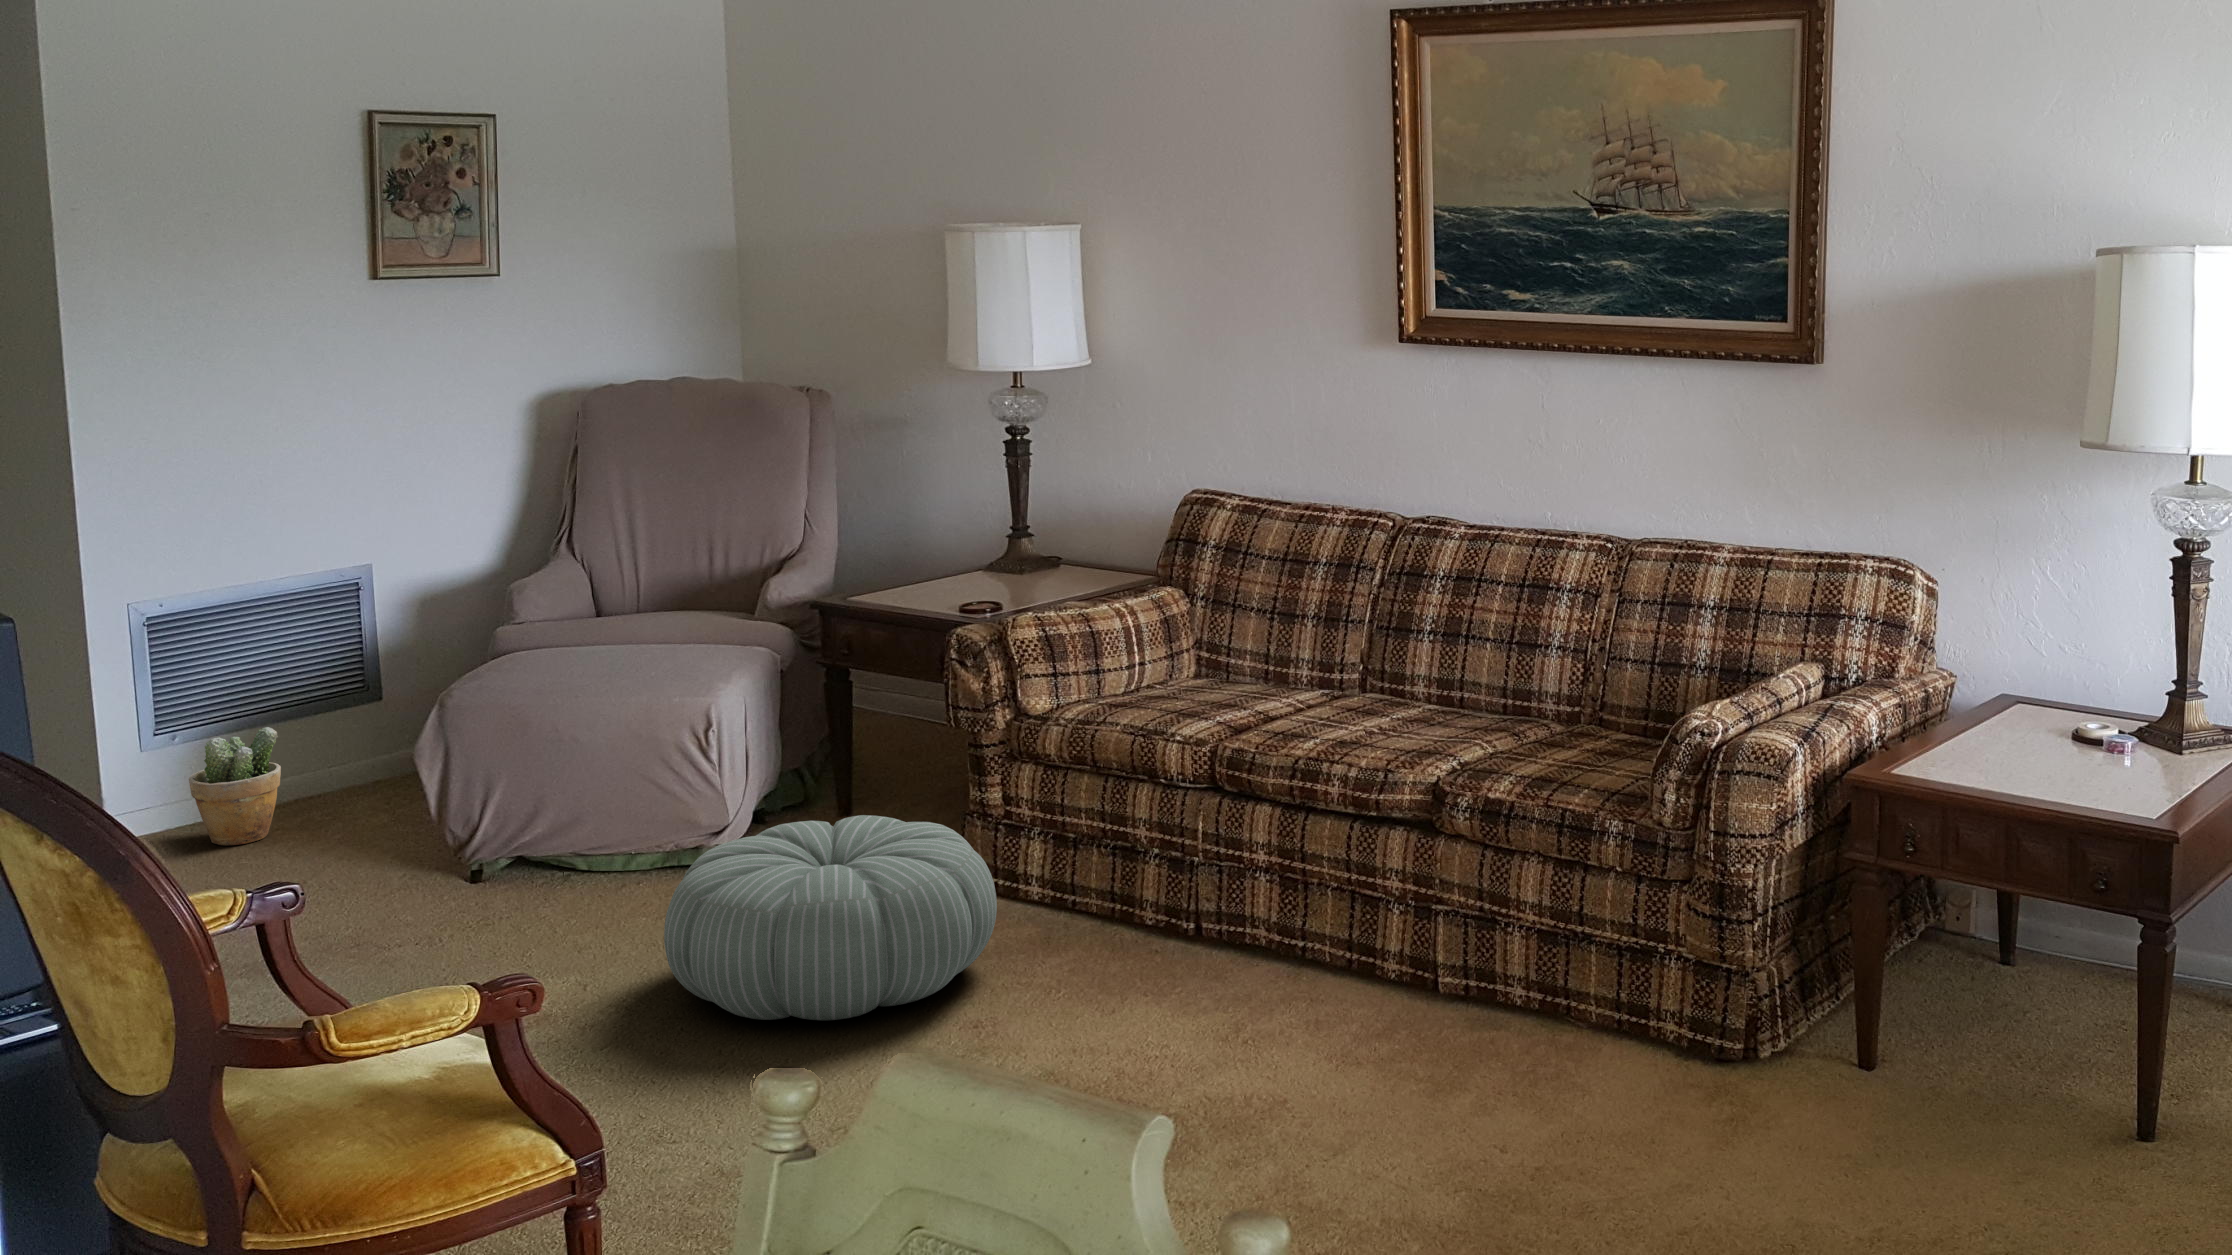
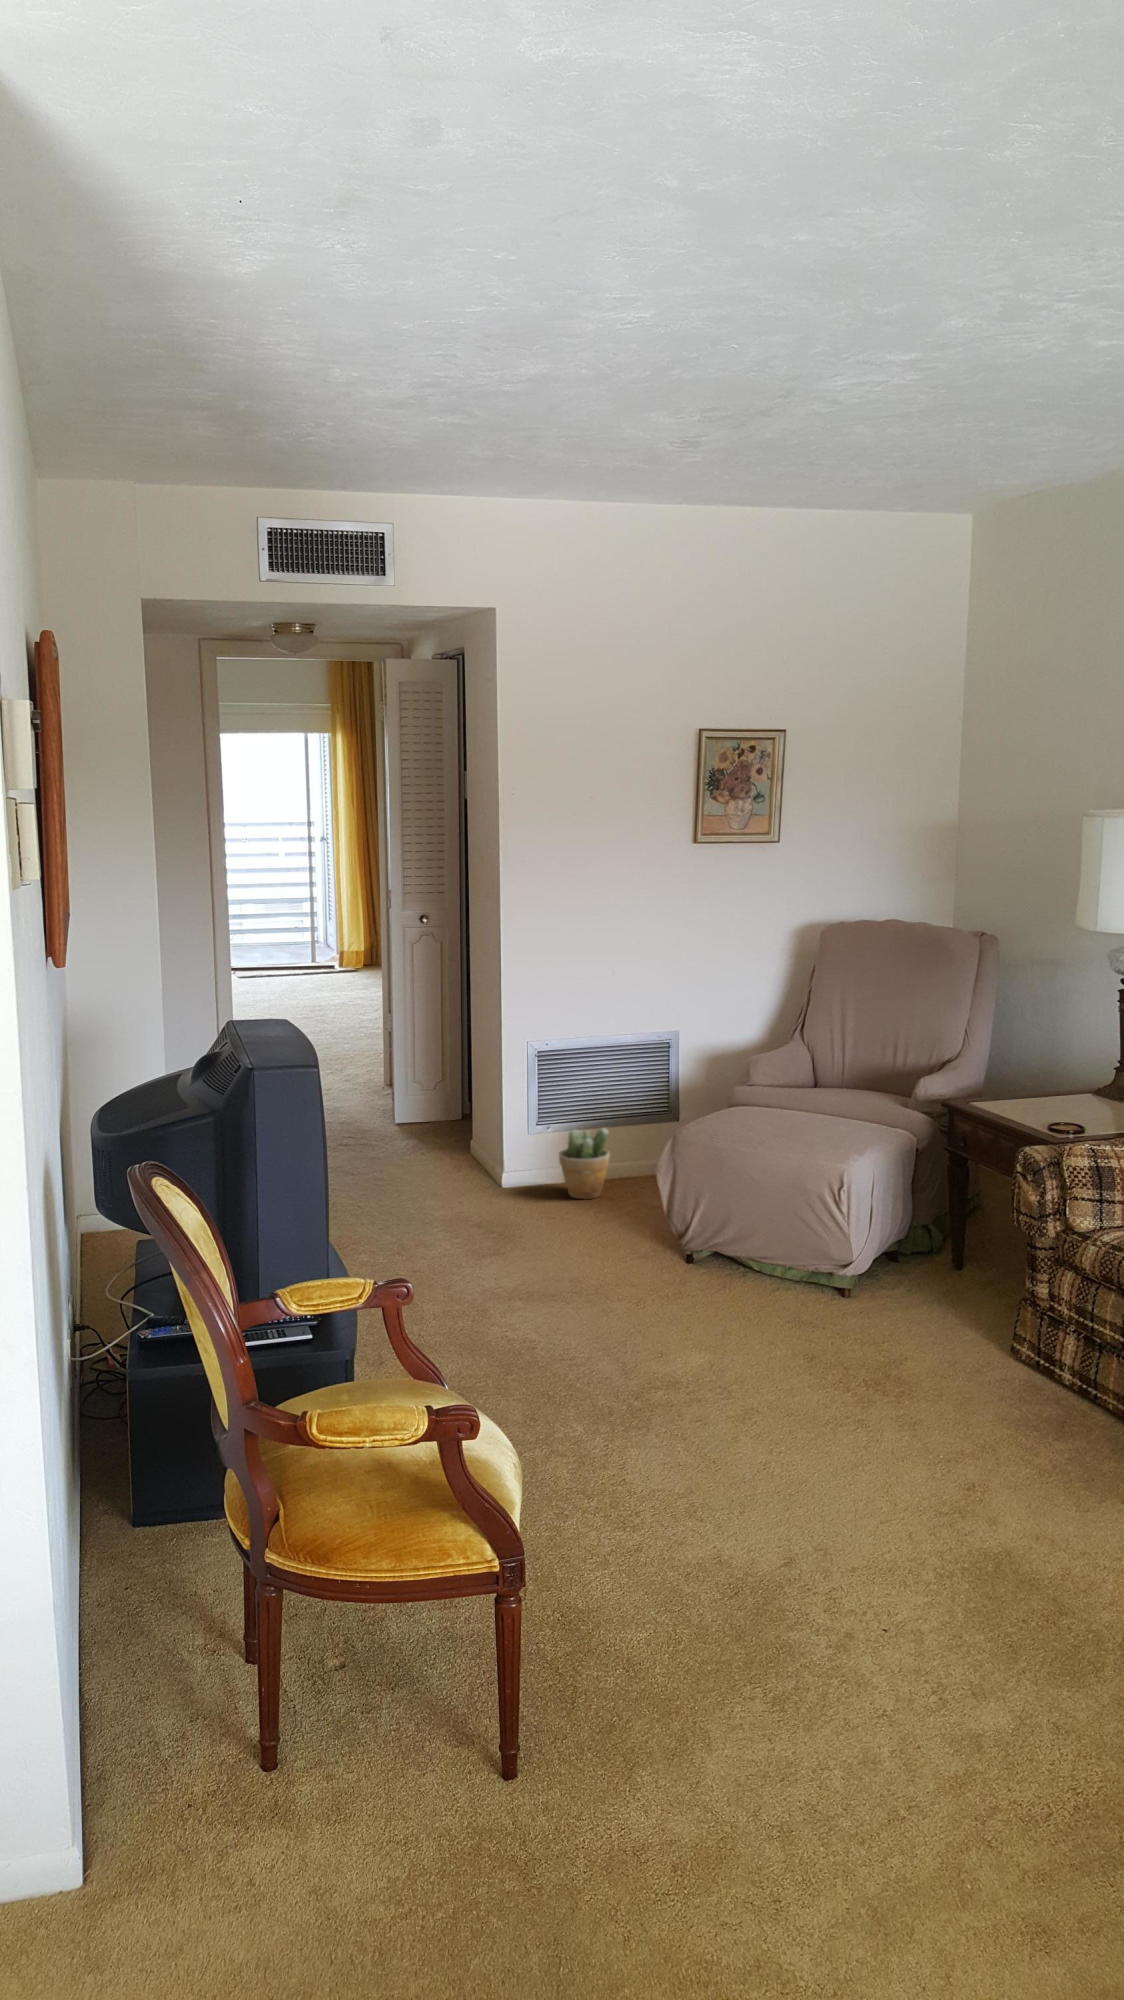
pouf: present [664,815,997,1020] -> none [756,1276,1015,1449]

